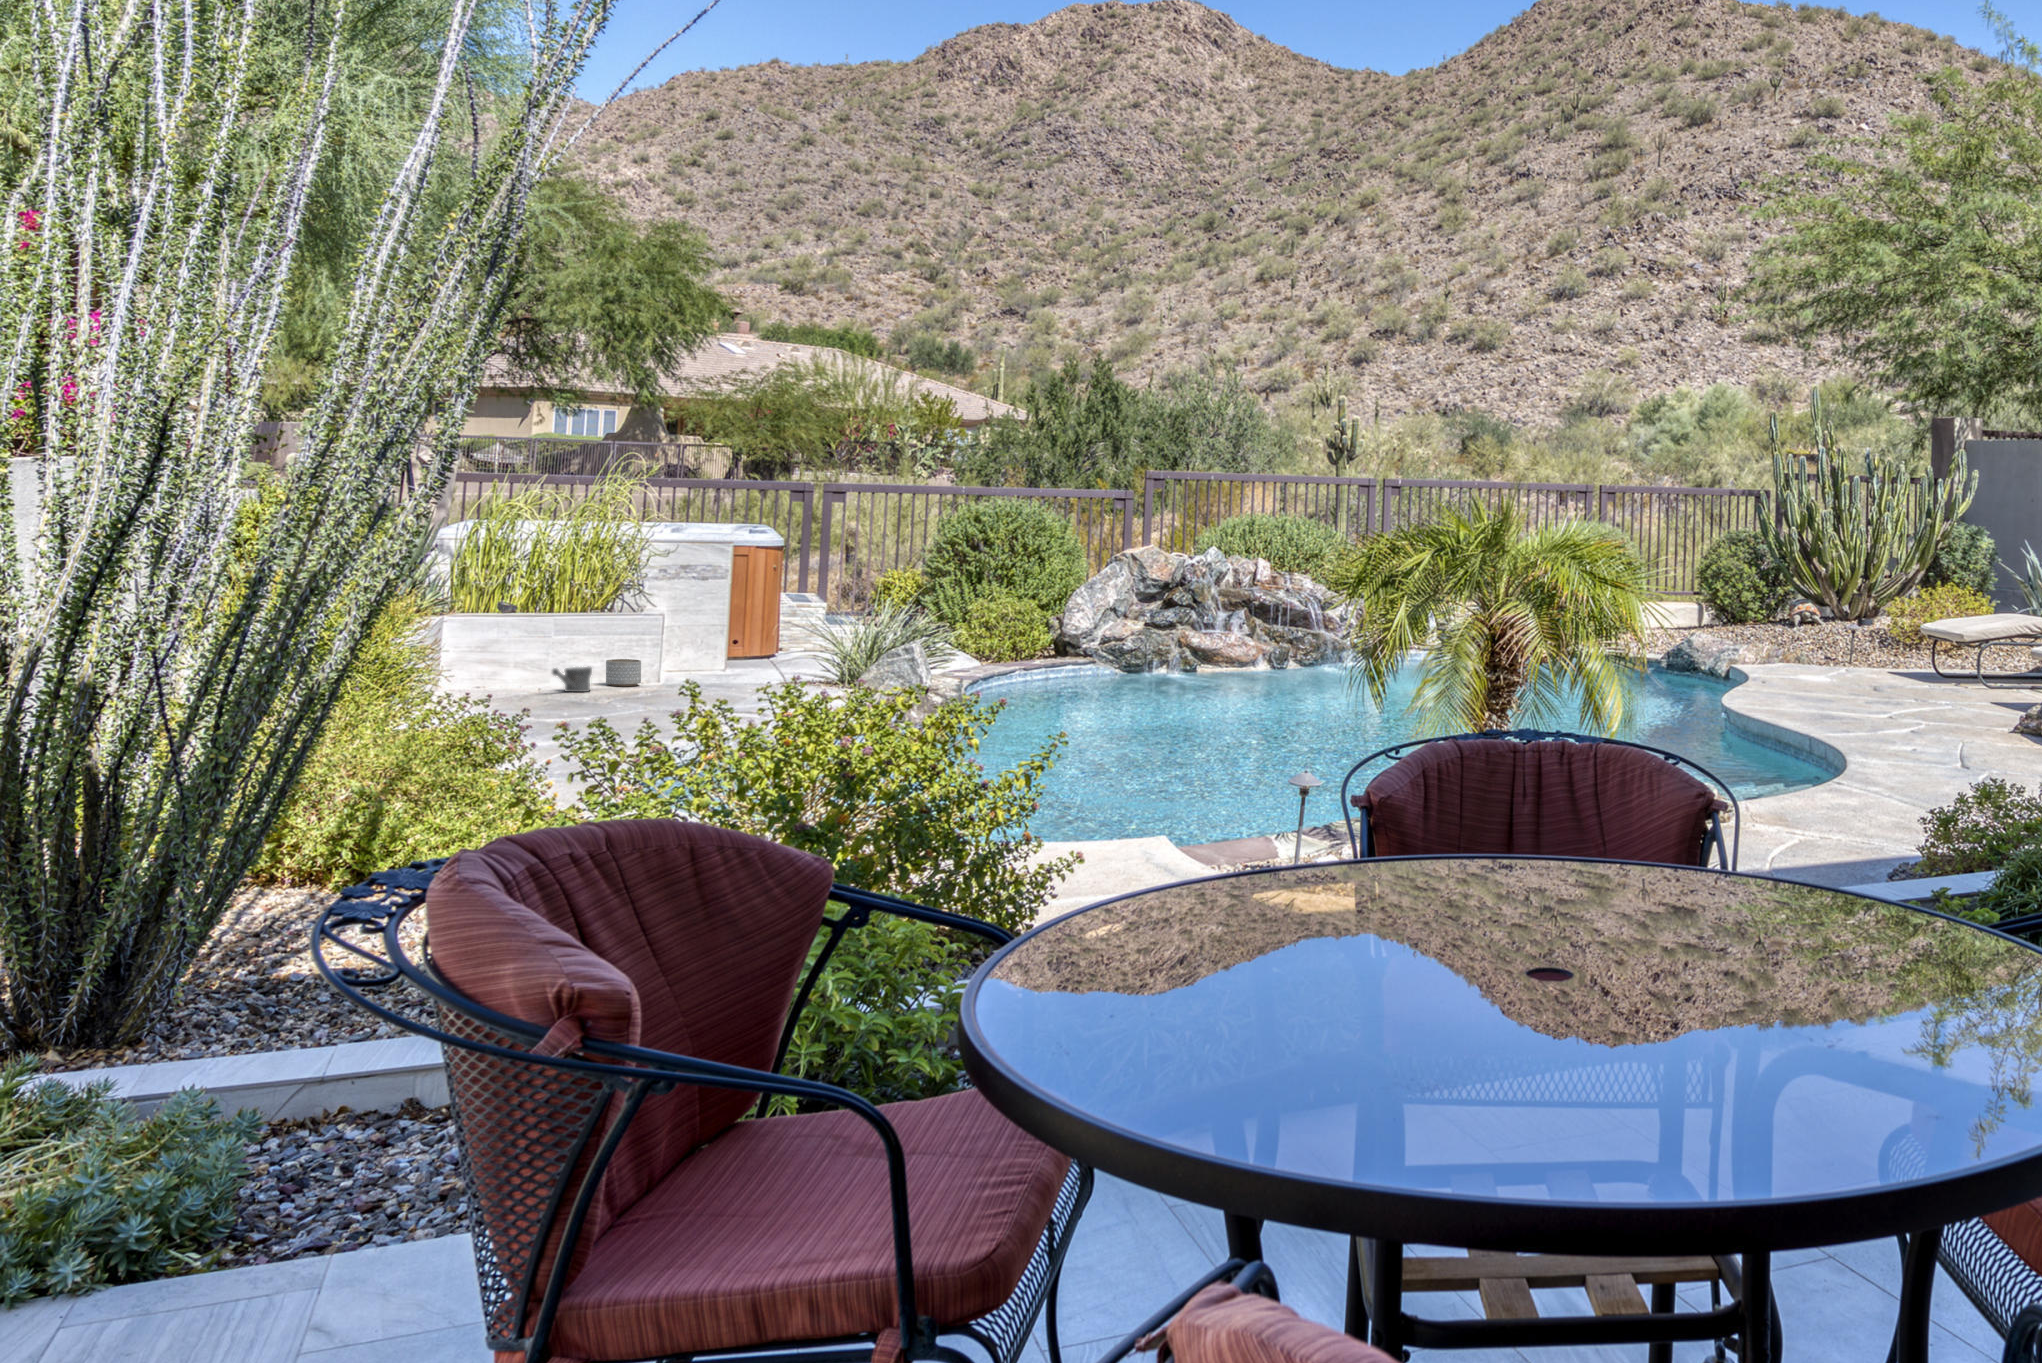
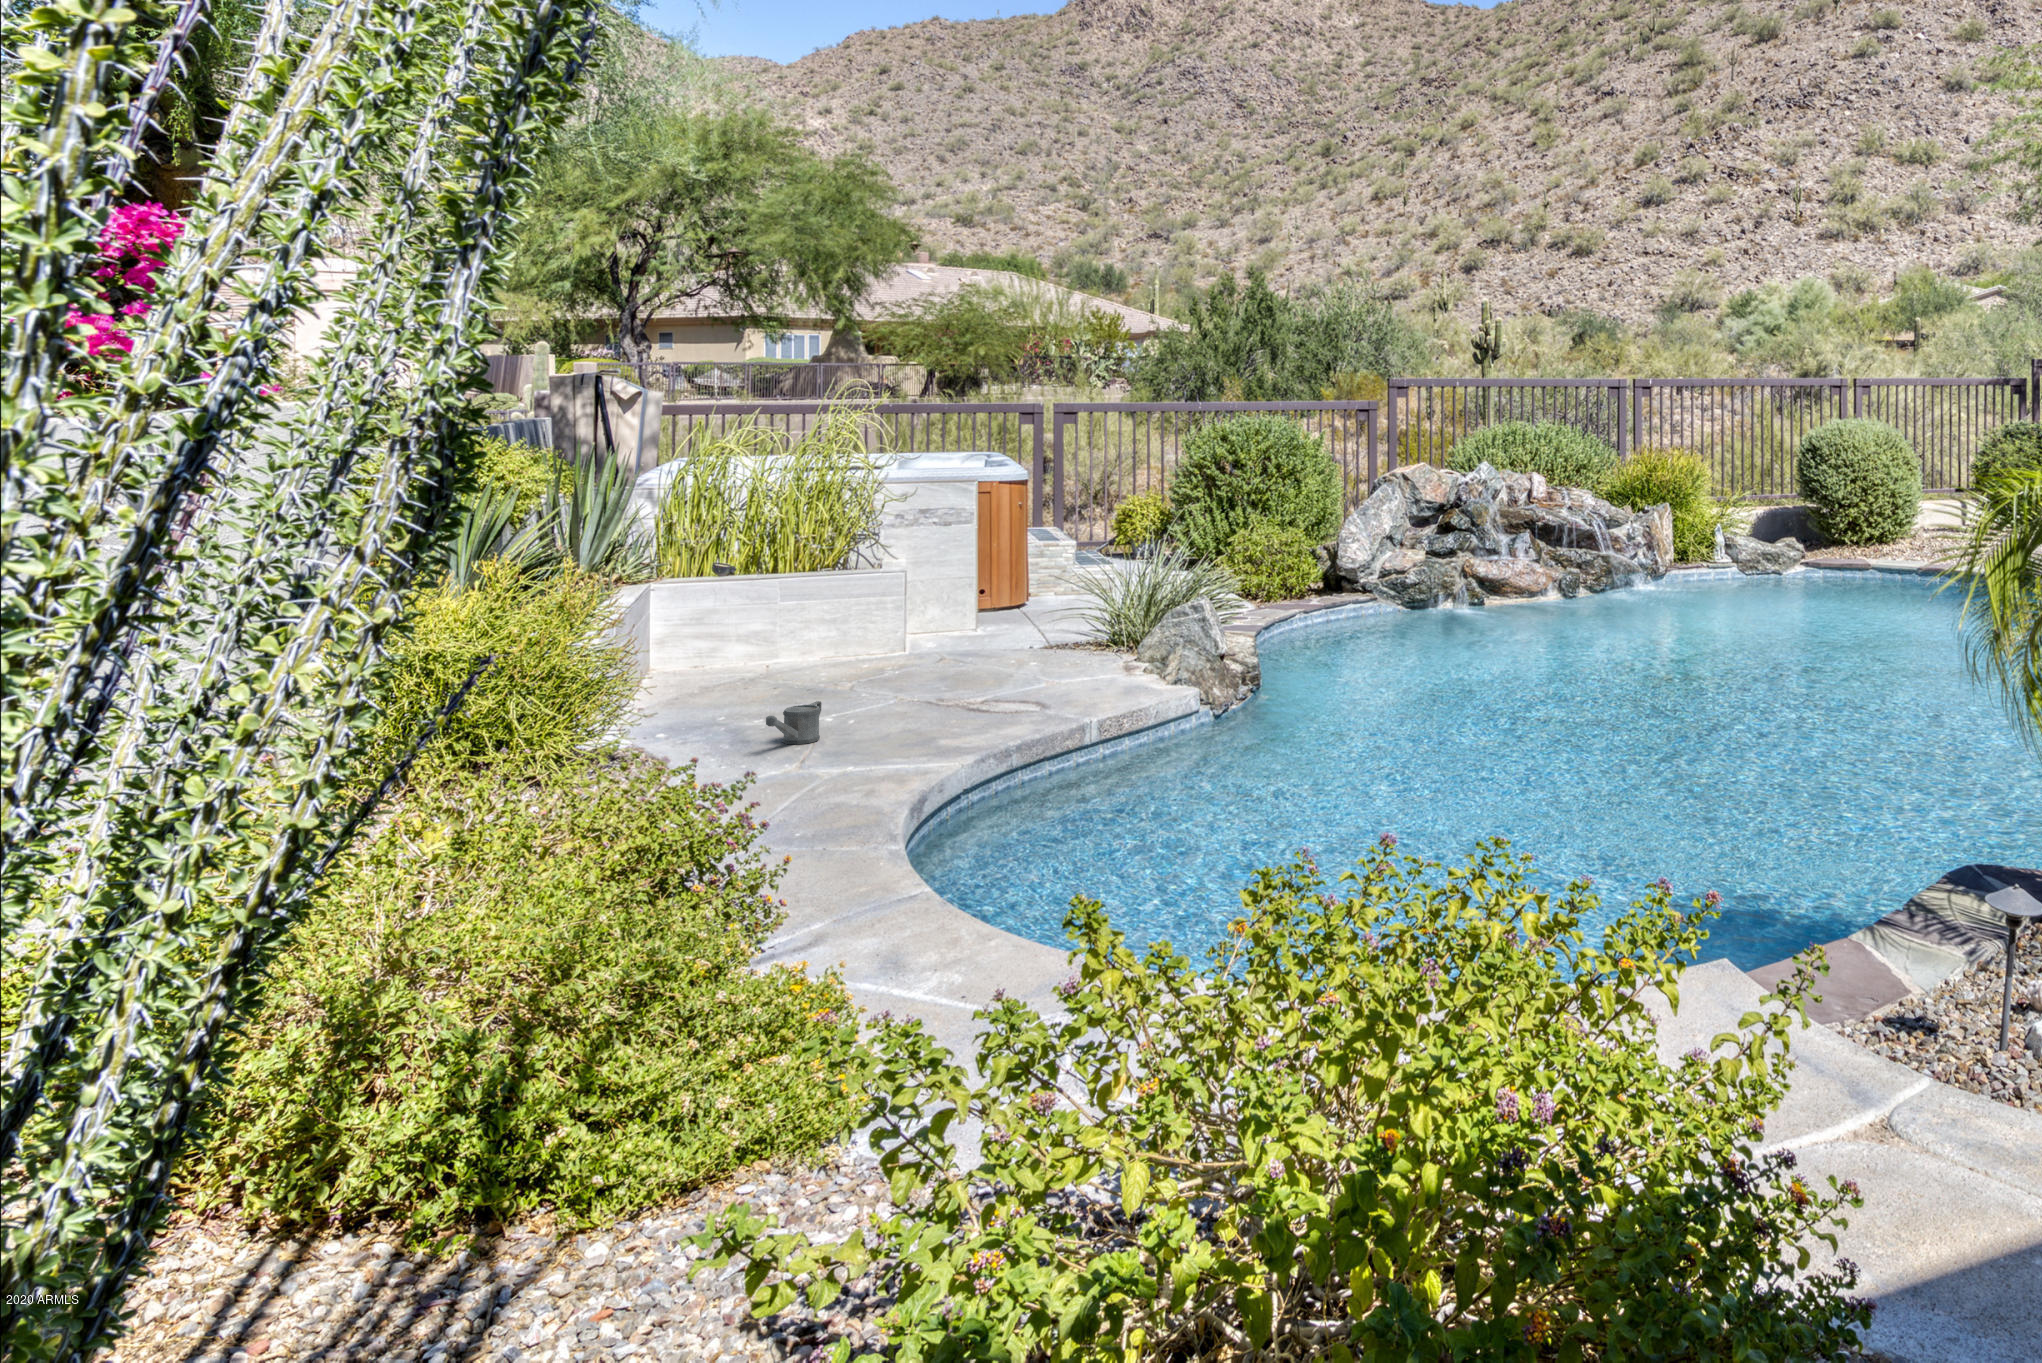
planter: present [606,659,641,686] -> none [839,680,887,722]

